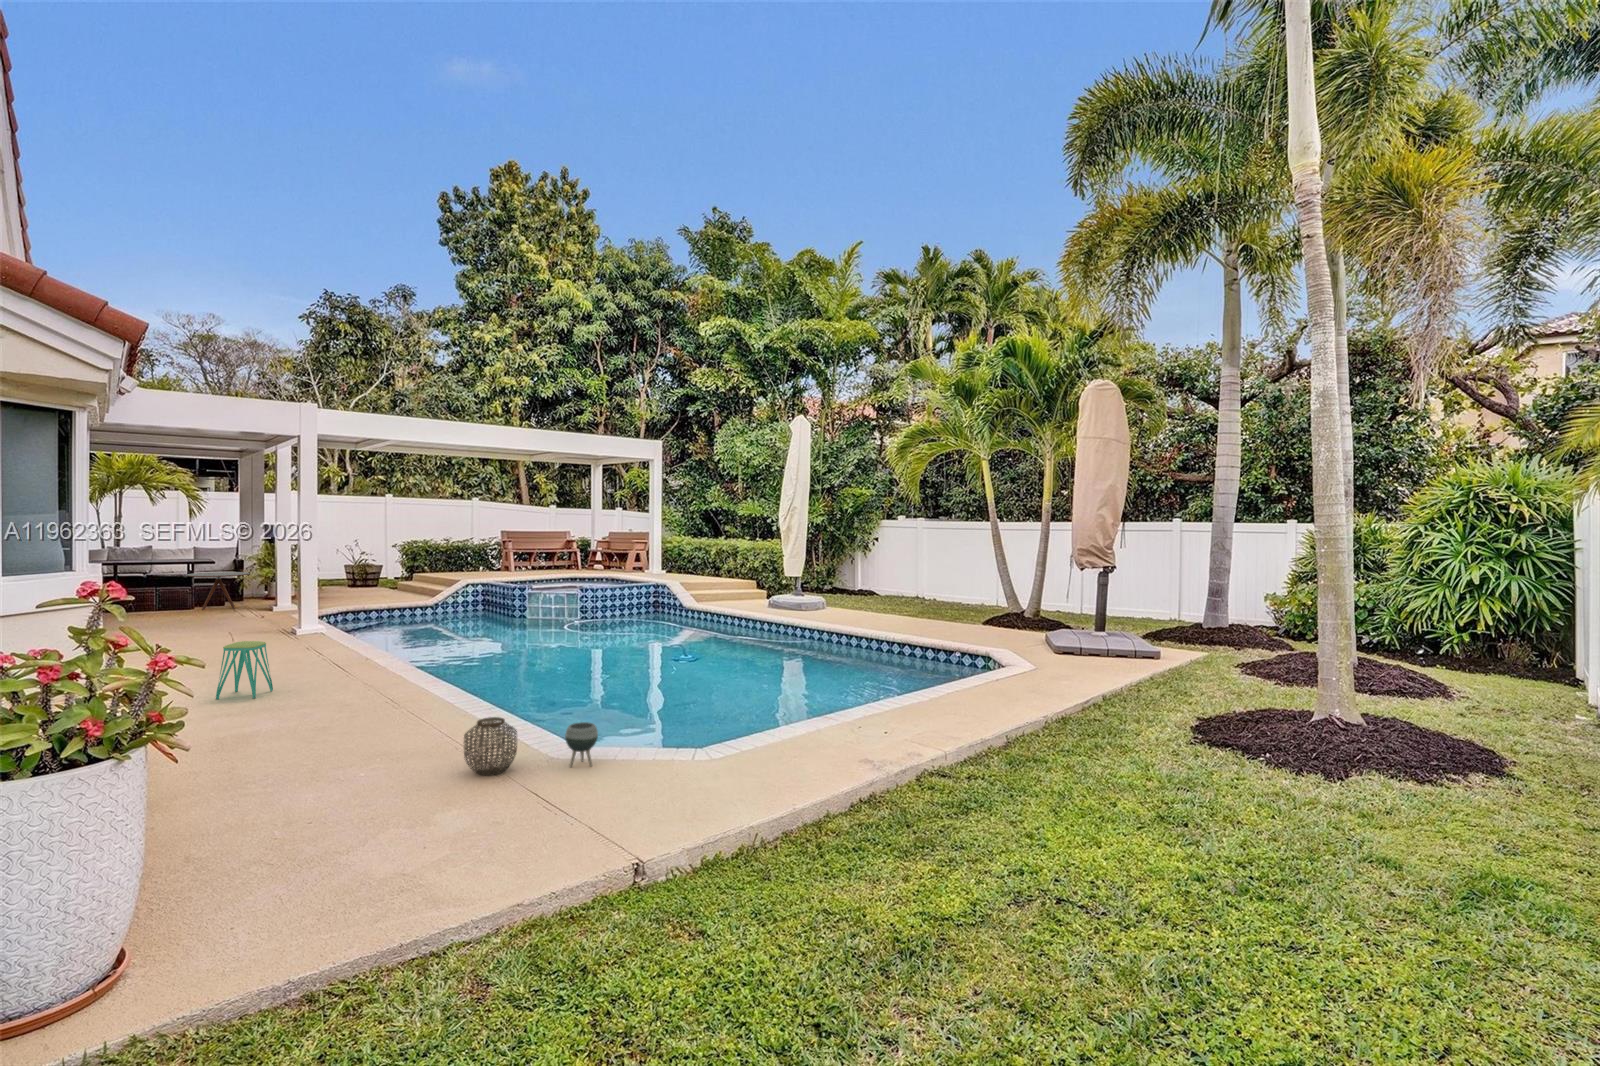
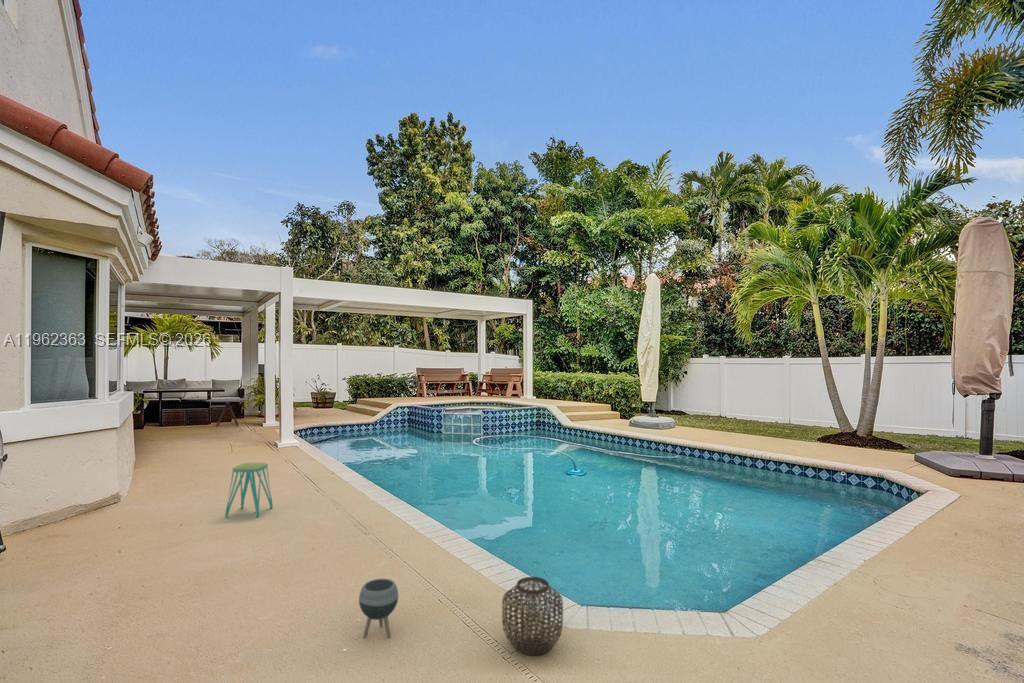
planter: present [565,722,598,767] -> present [359,579,398,638]

